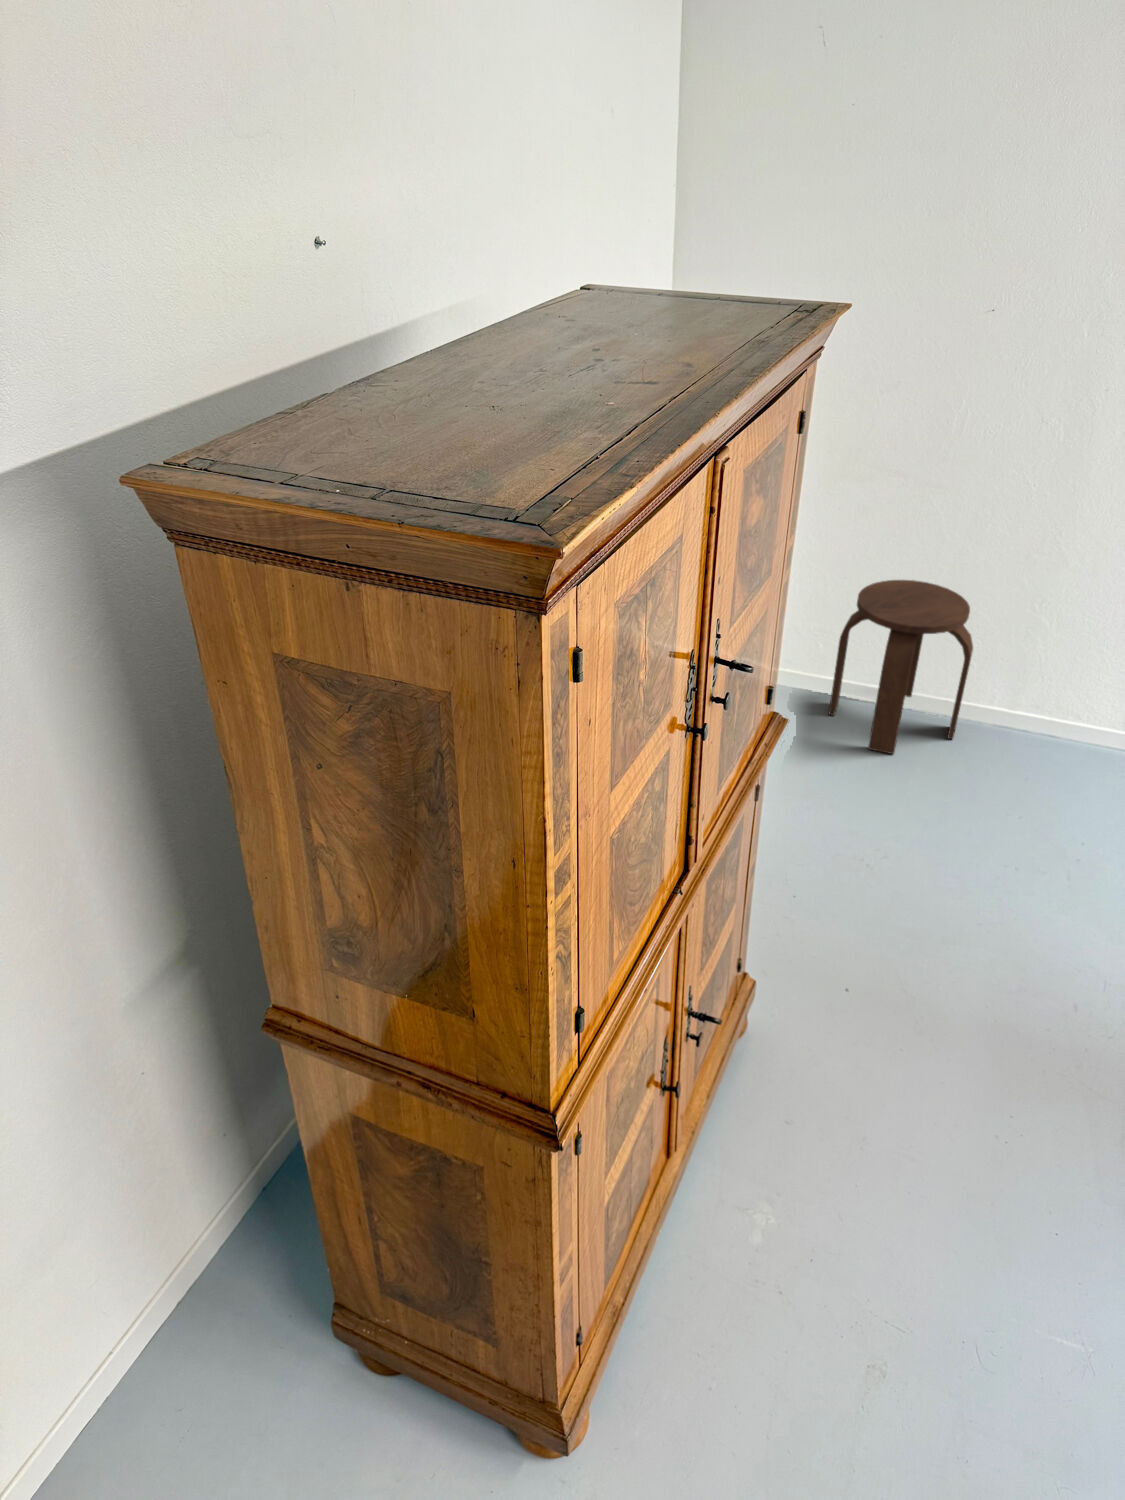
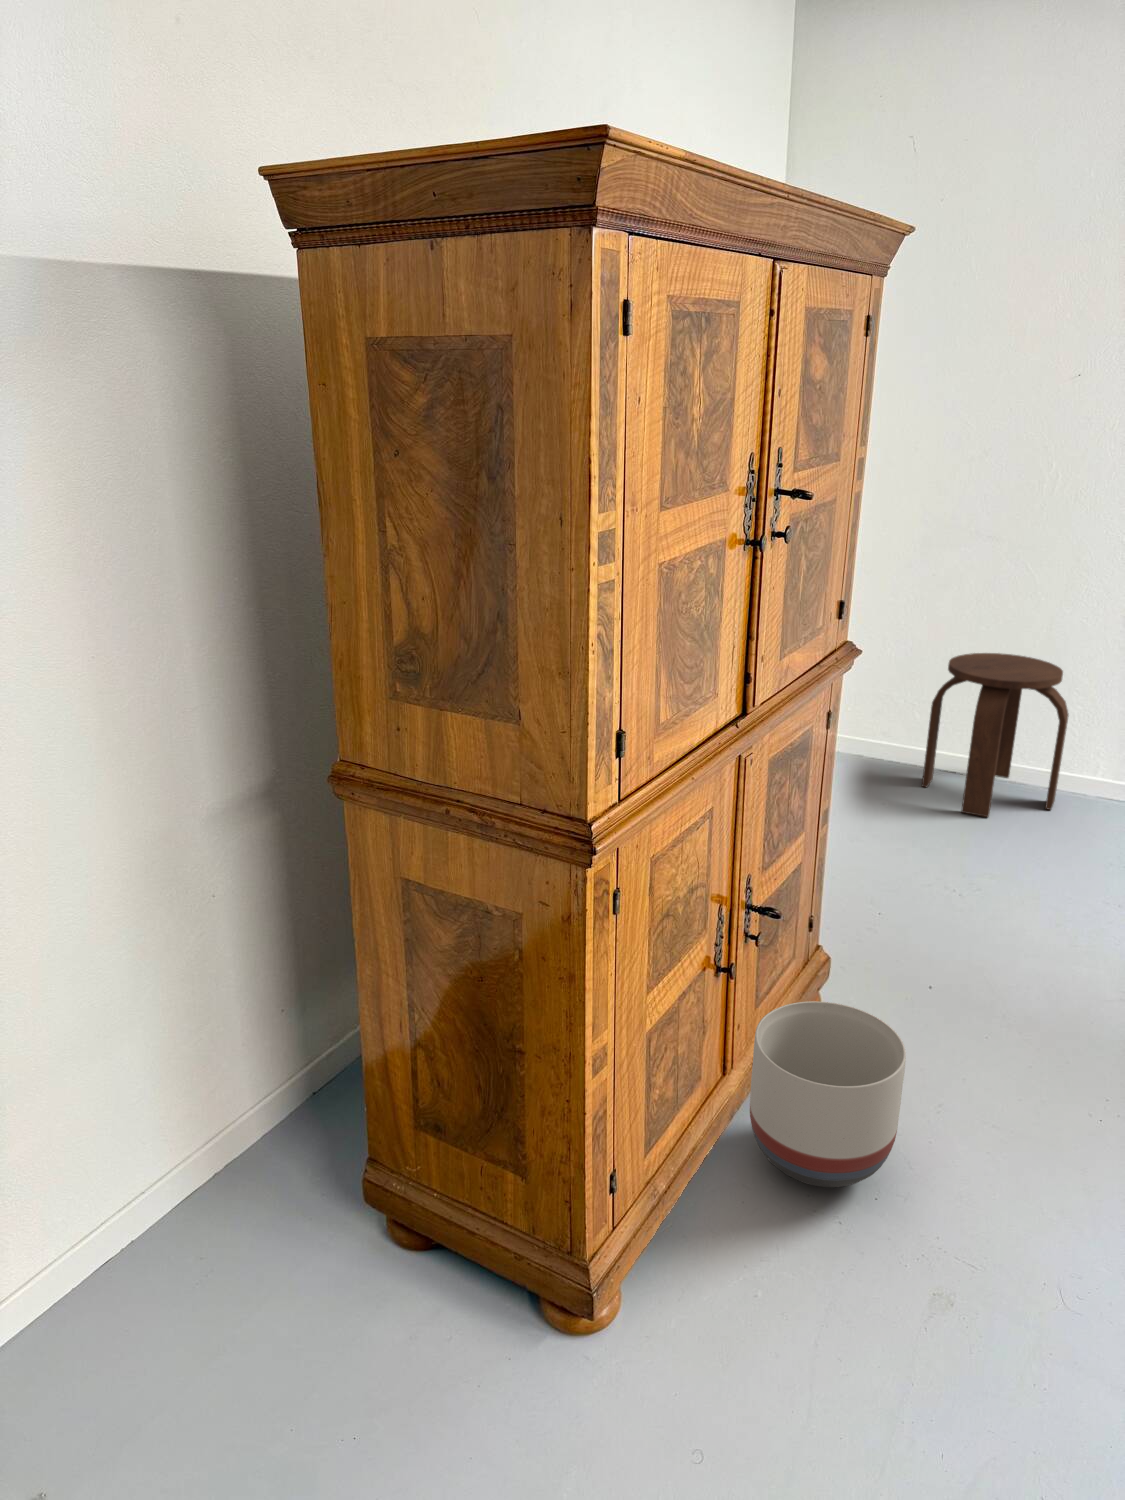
planter: none [693,1081,840,1261] -> present [750,1001,906,1187]

